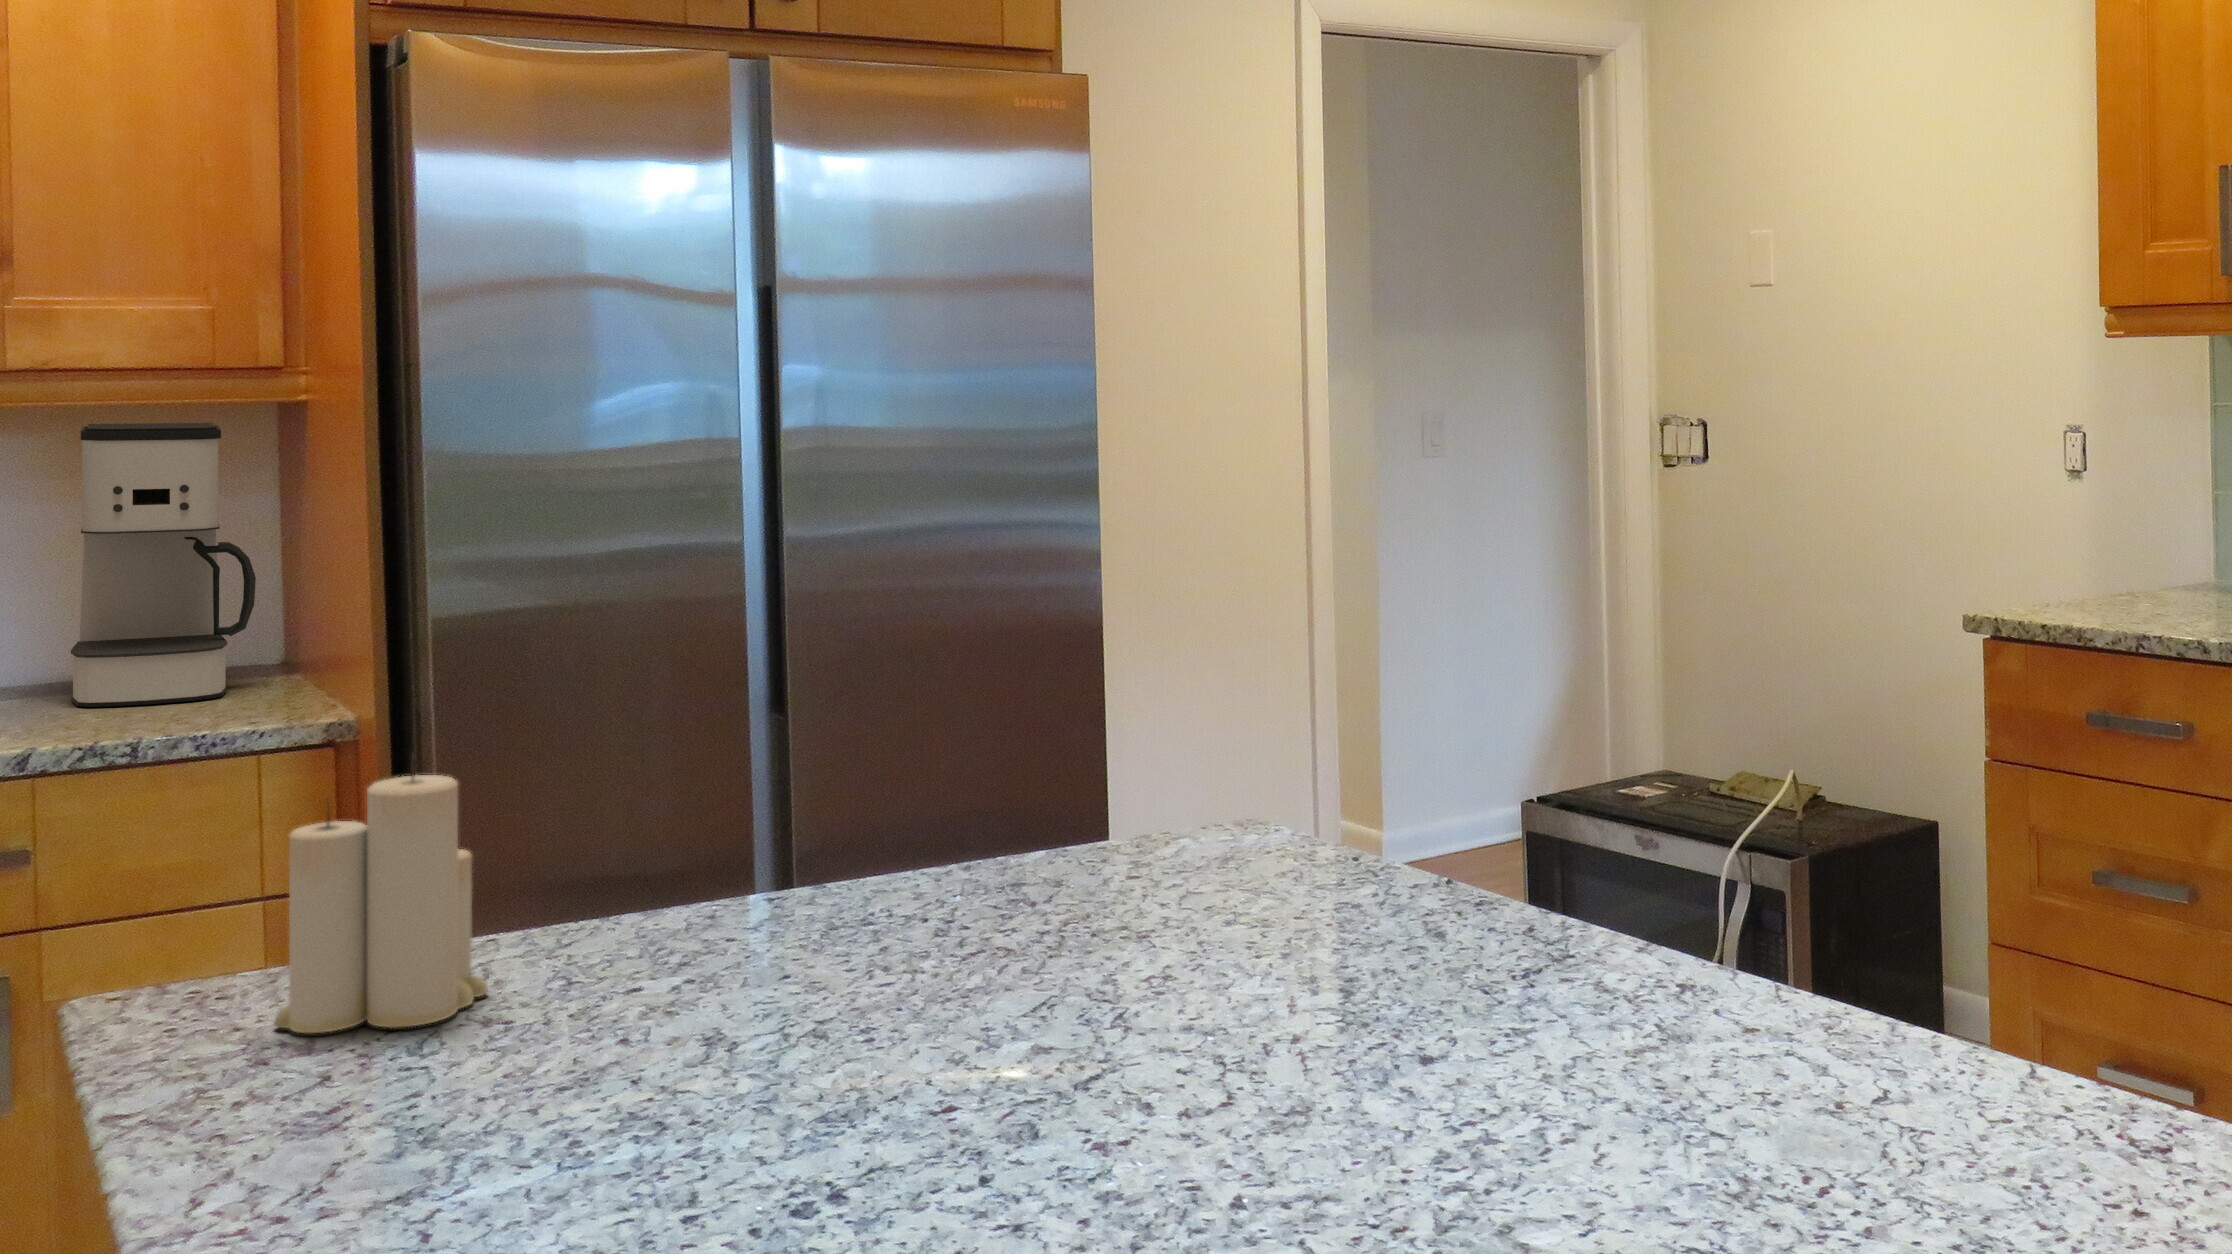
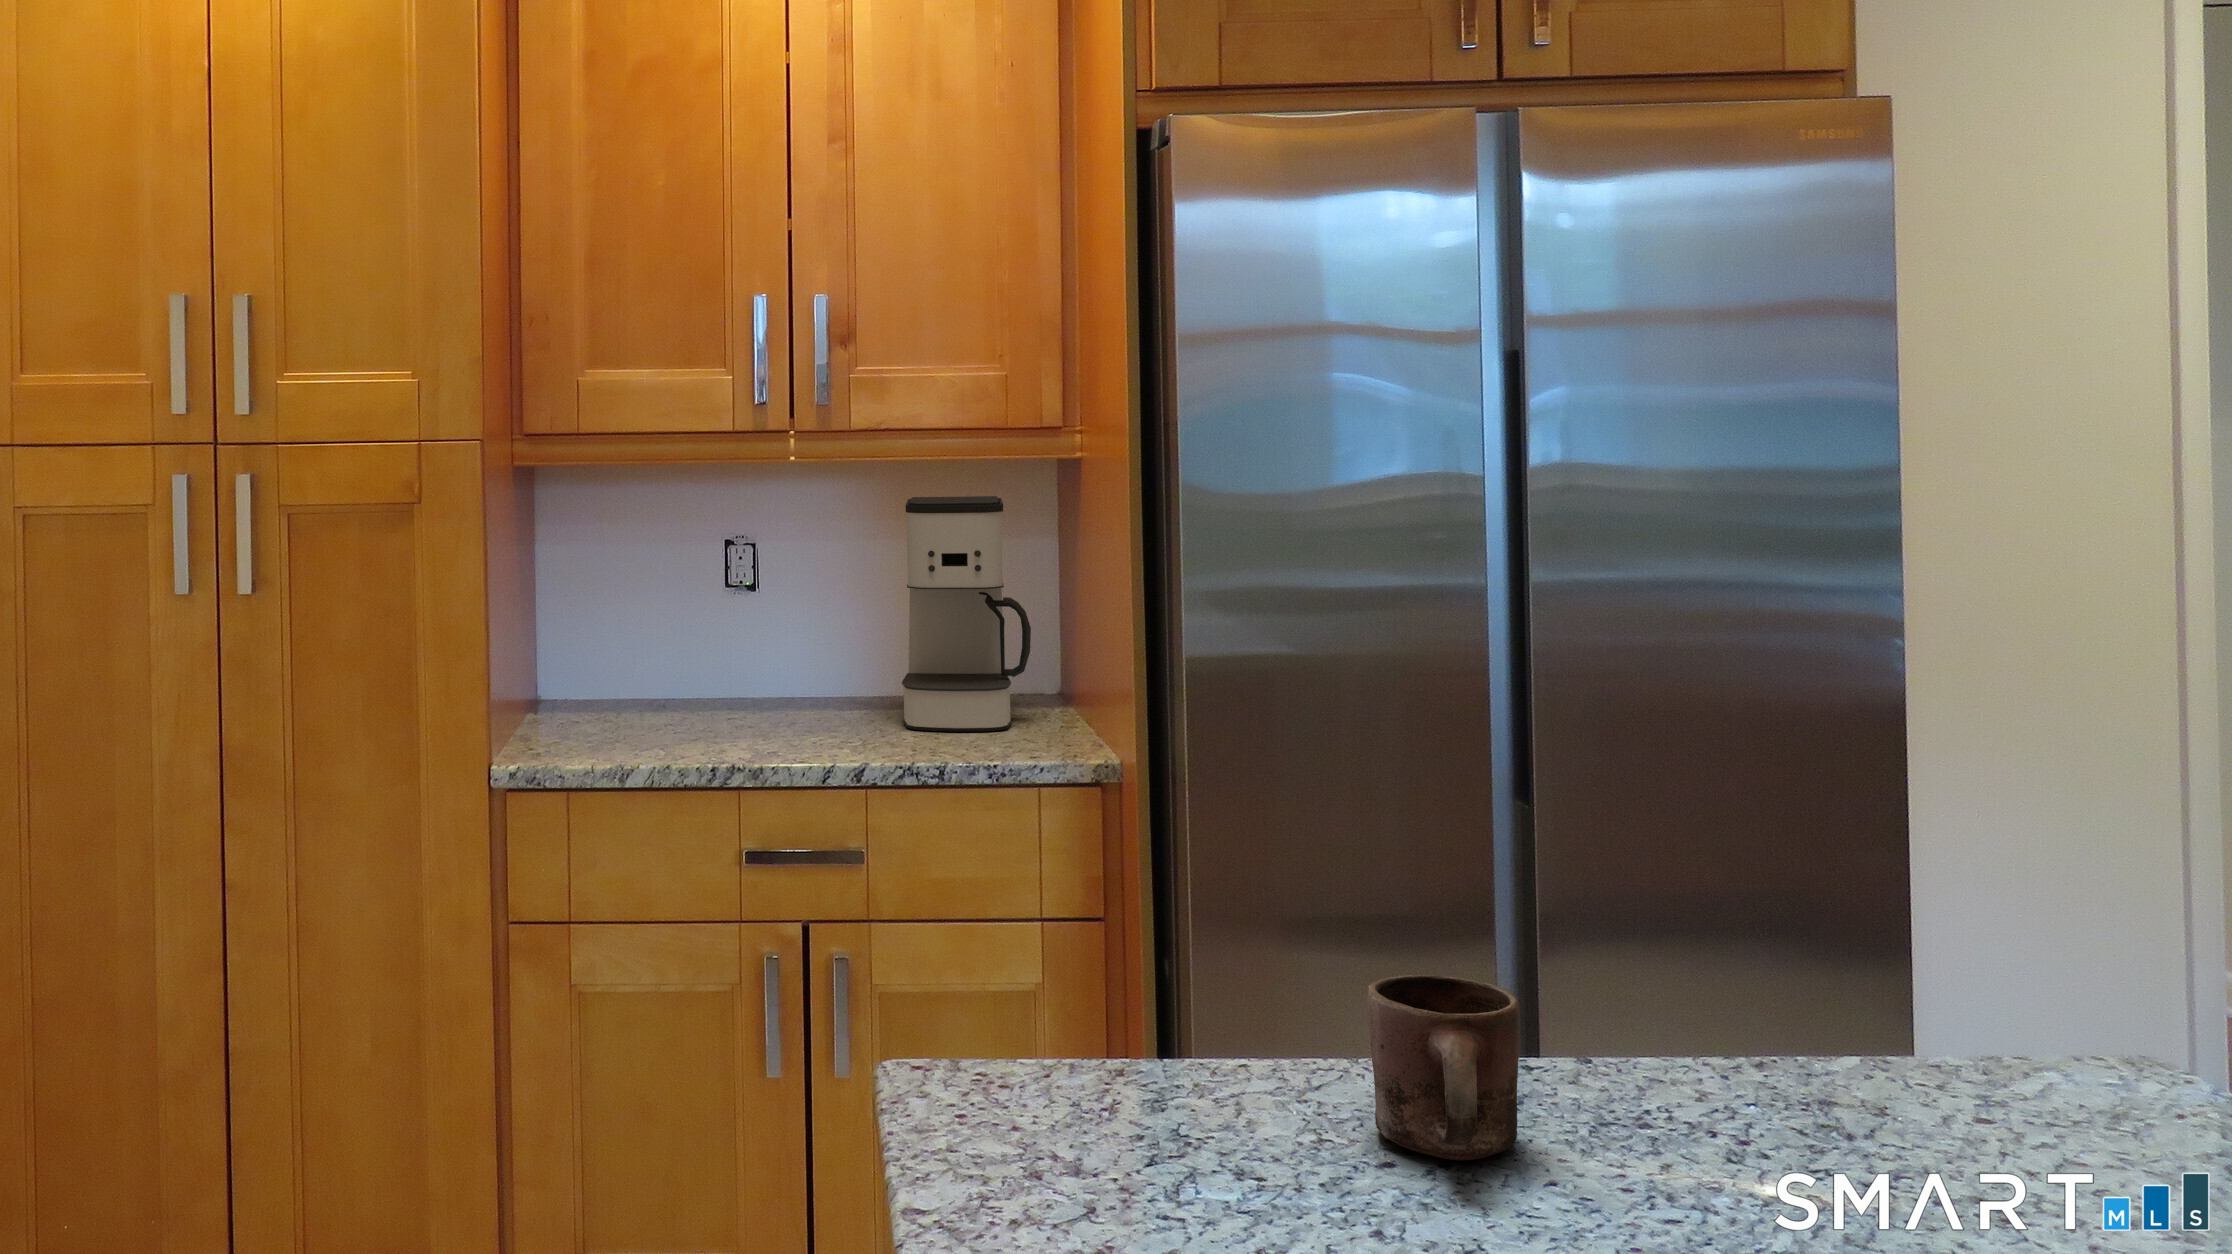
candle: present [274,774,488,1033] -> none [1047,884,1237,1164]
mug: none [623,817,763,975] -> present [1368,975,1520,1161]

